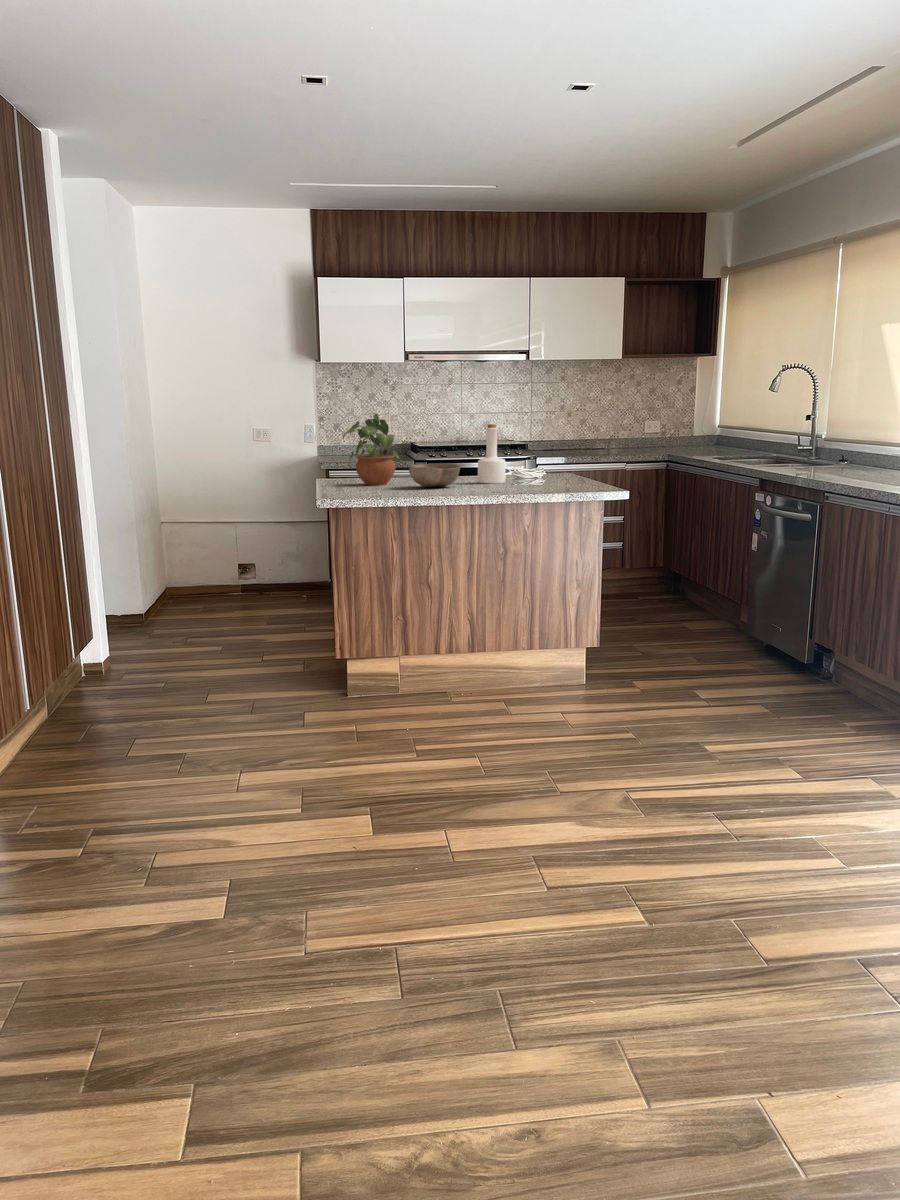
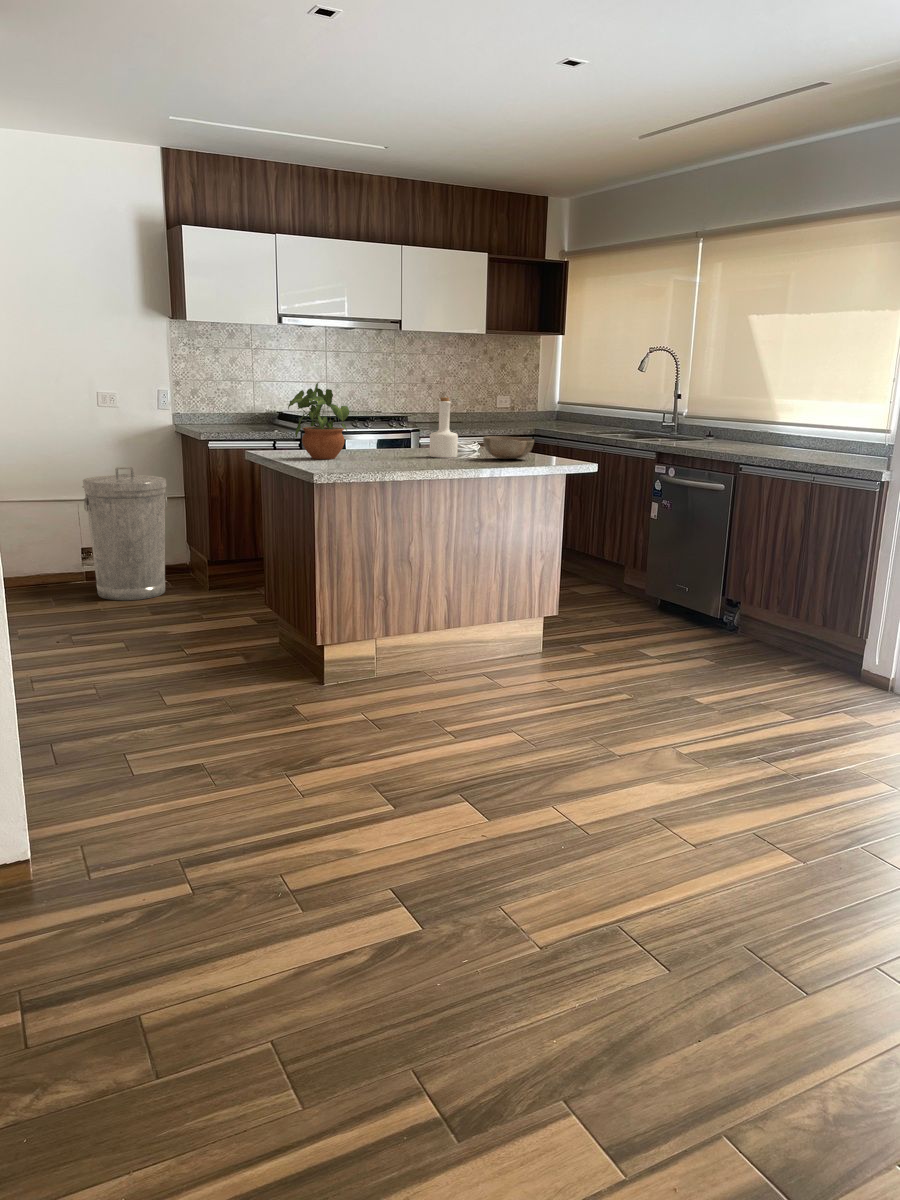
bowl: present [409,464,460,487] -> present [483,436,534,459]
trash can: none [228,493,301,612] -> present [82,467,168,600]

